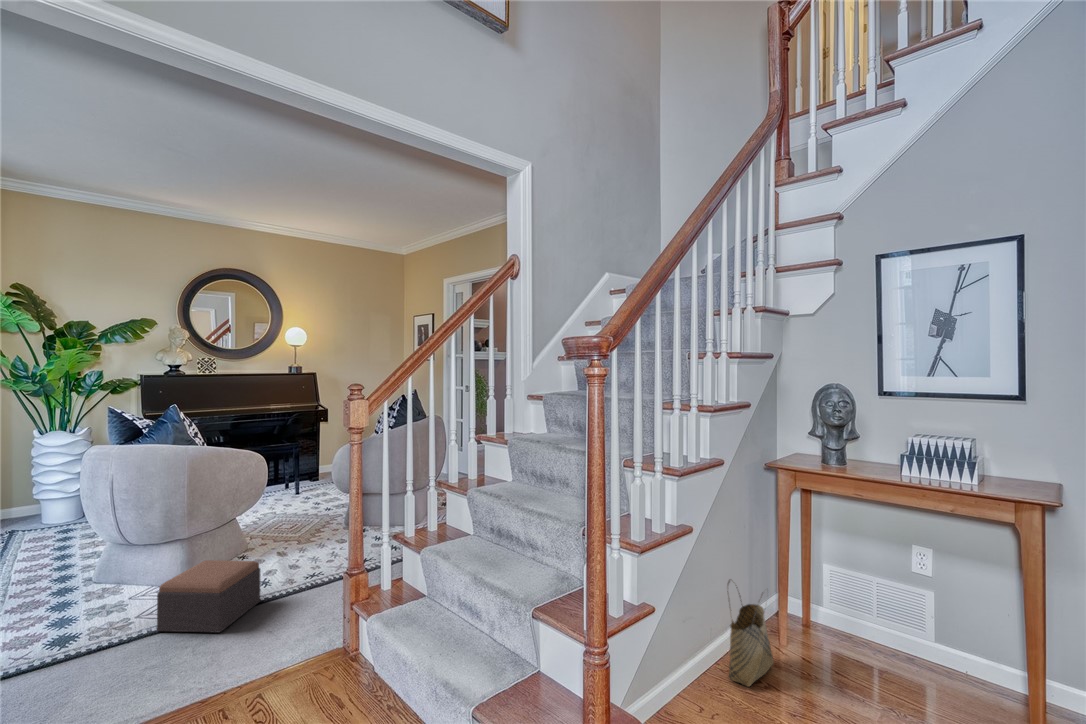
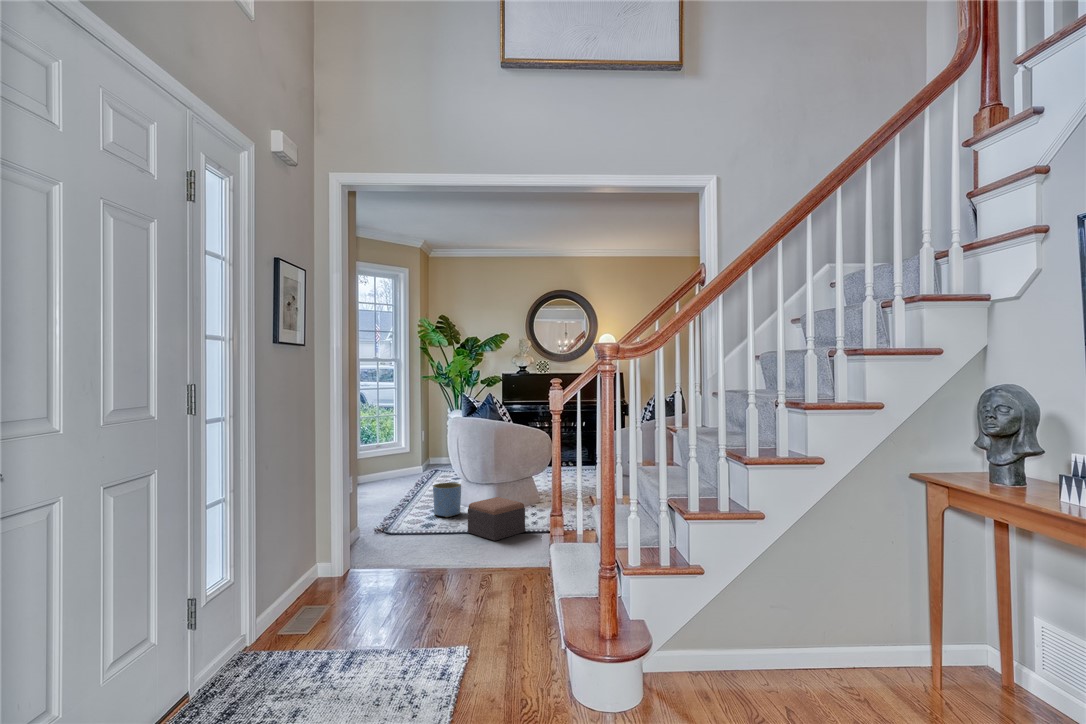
planter: none [57,552,119,615] -> present [433,483,461,517]
woven basket: present [727,580,774,687] -> none [815,582,884,683]

